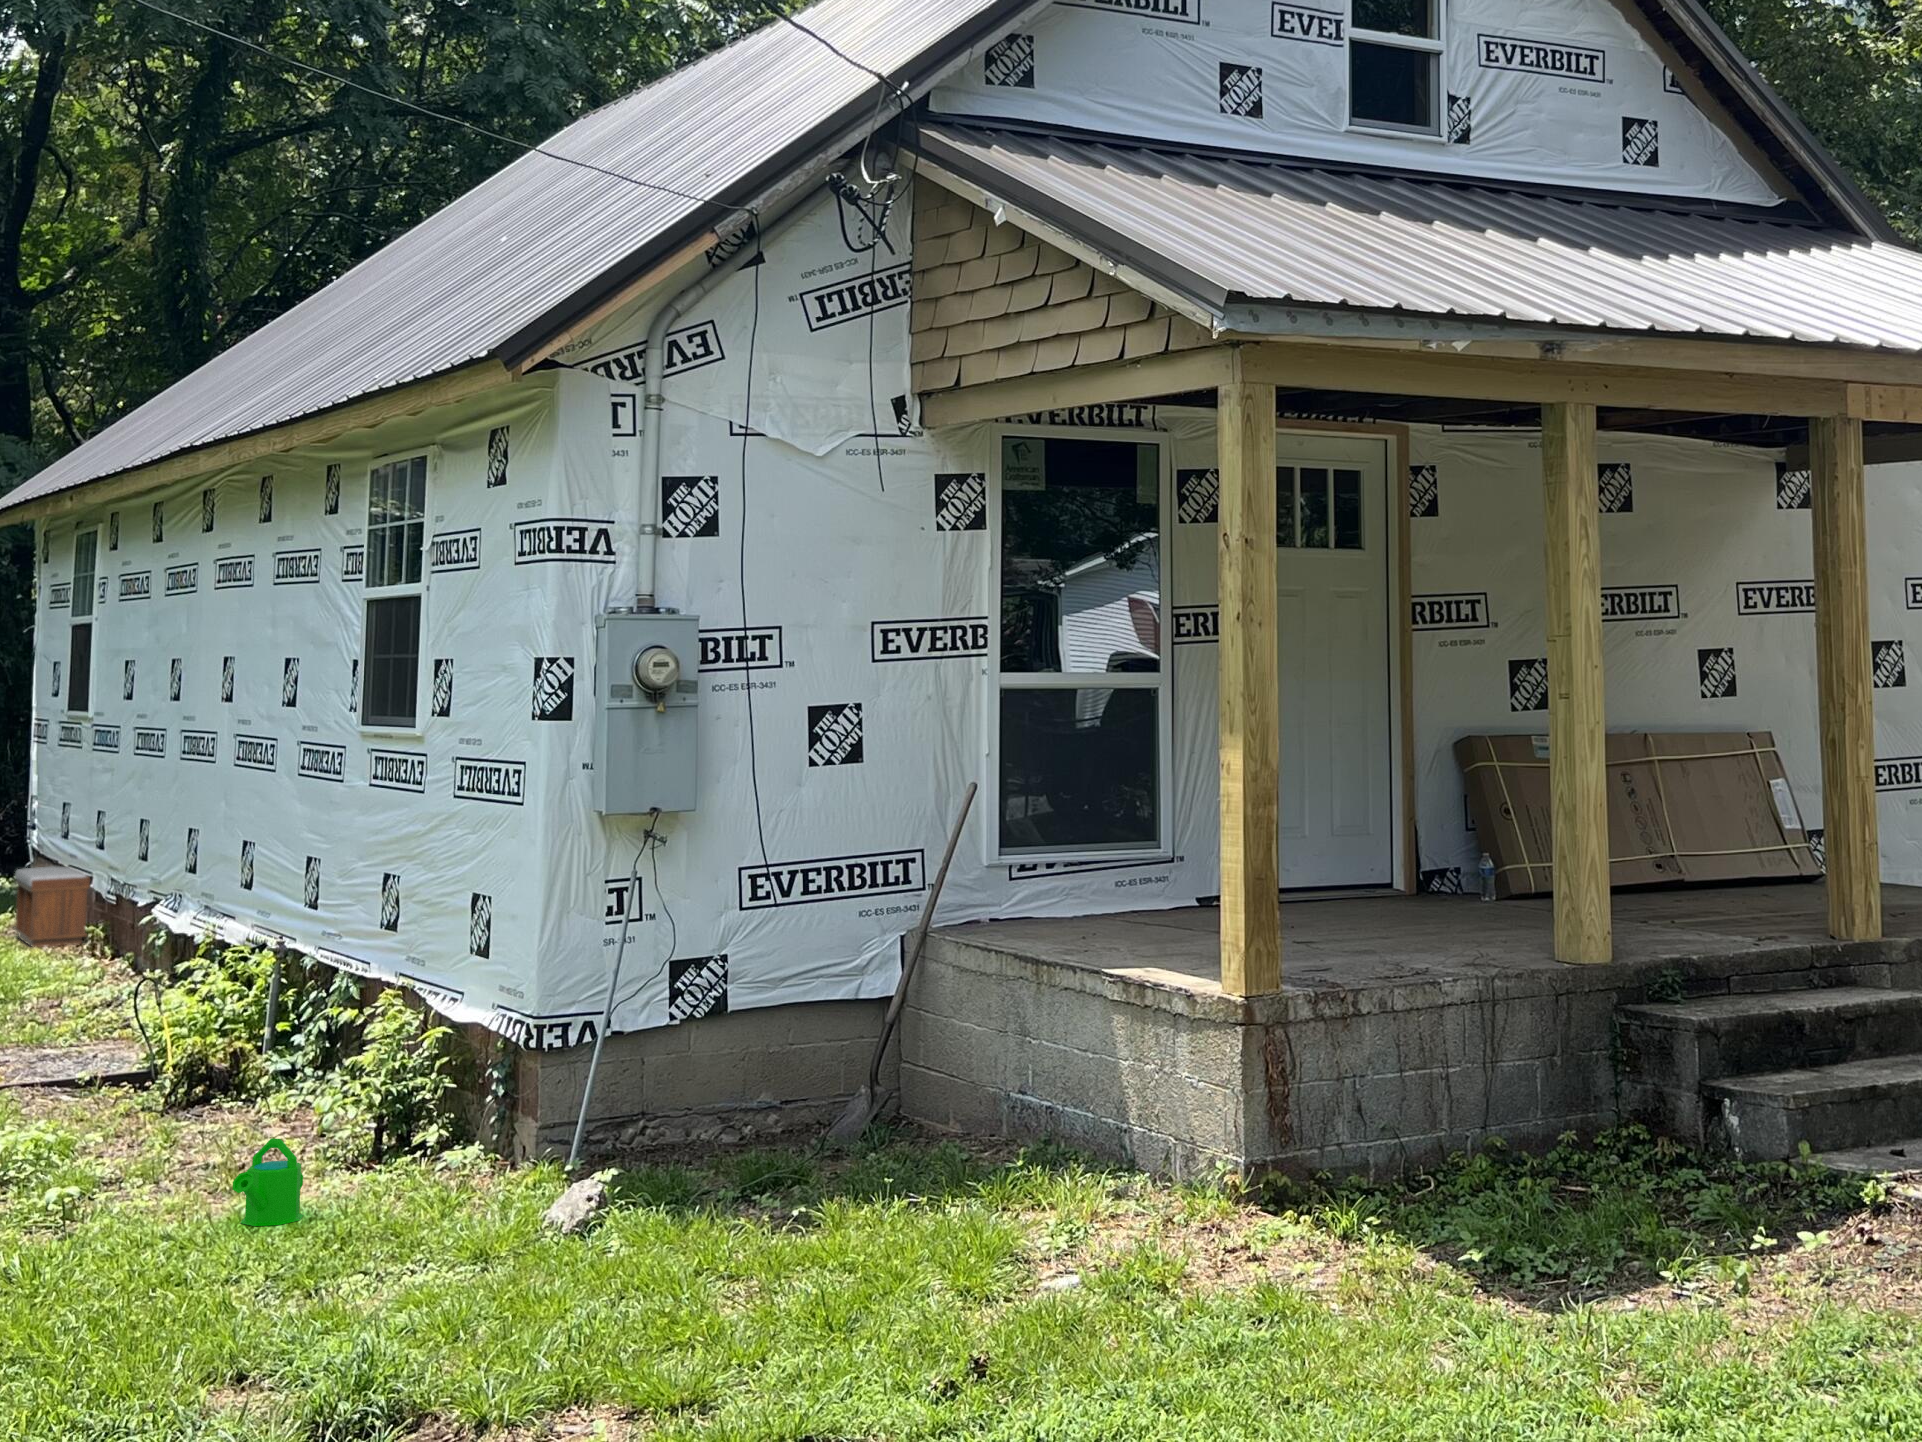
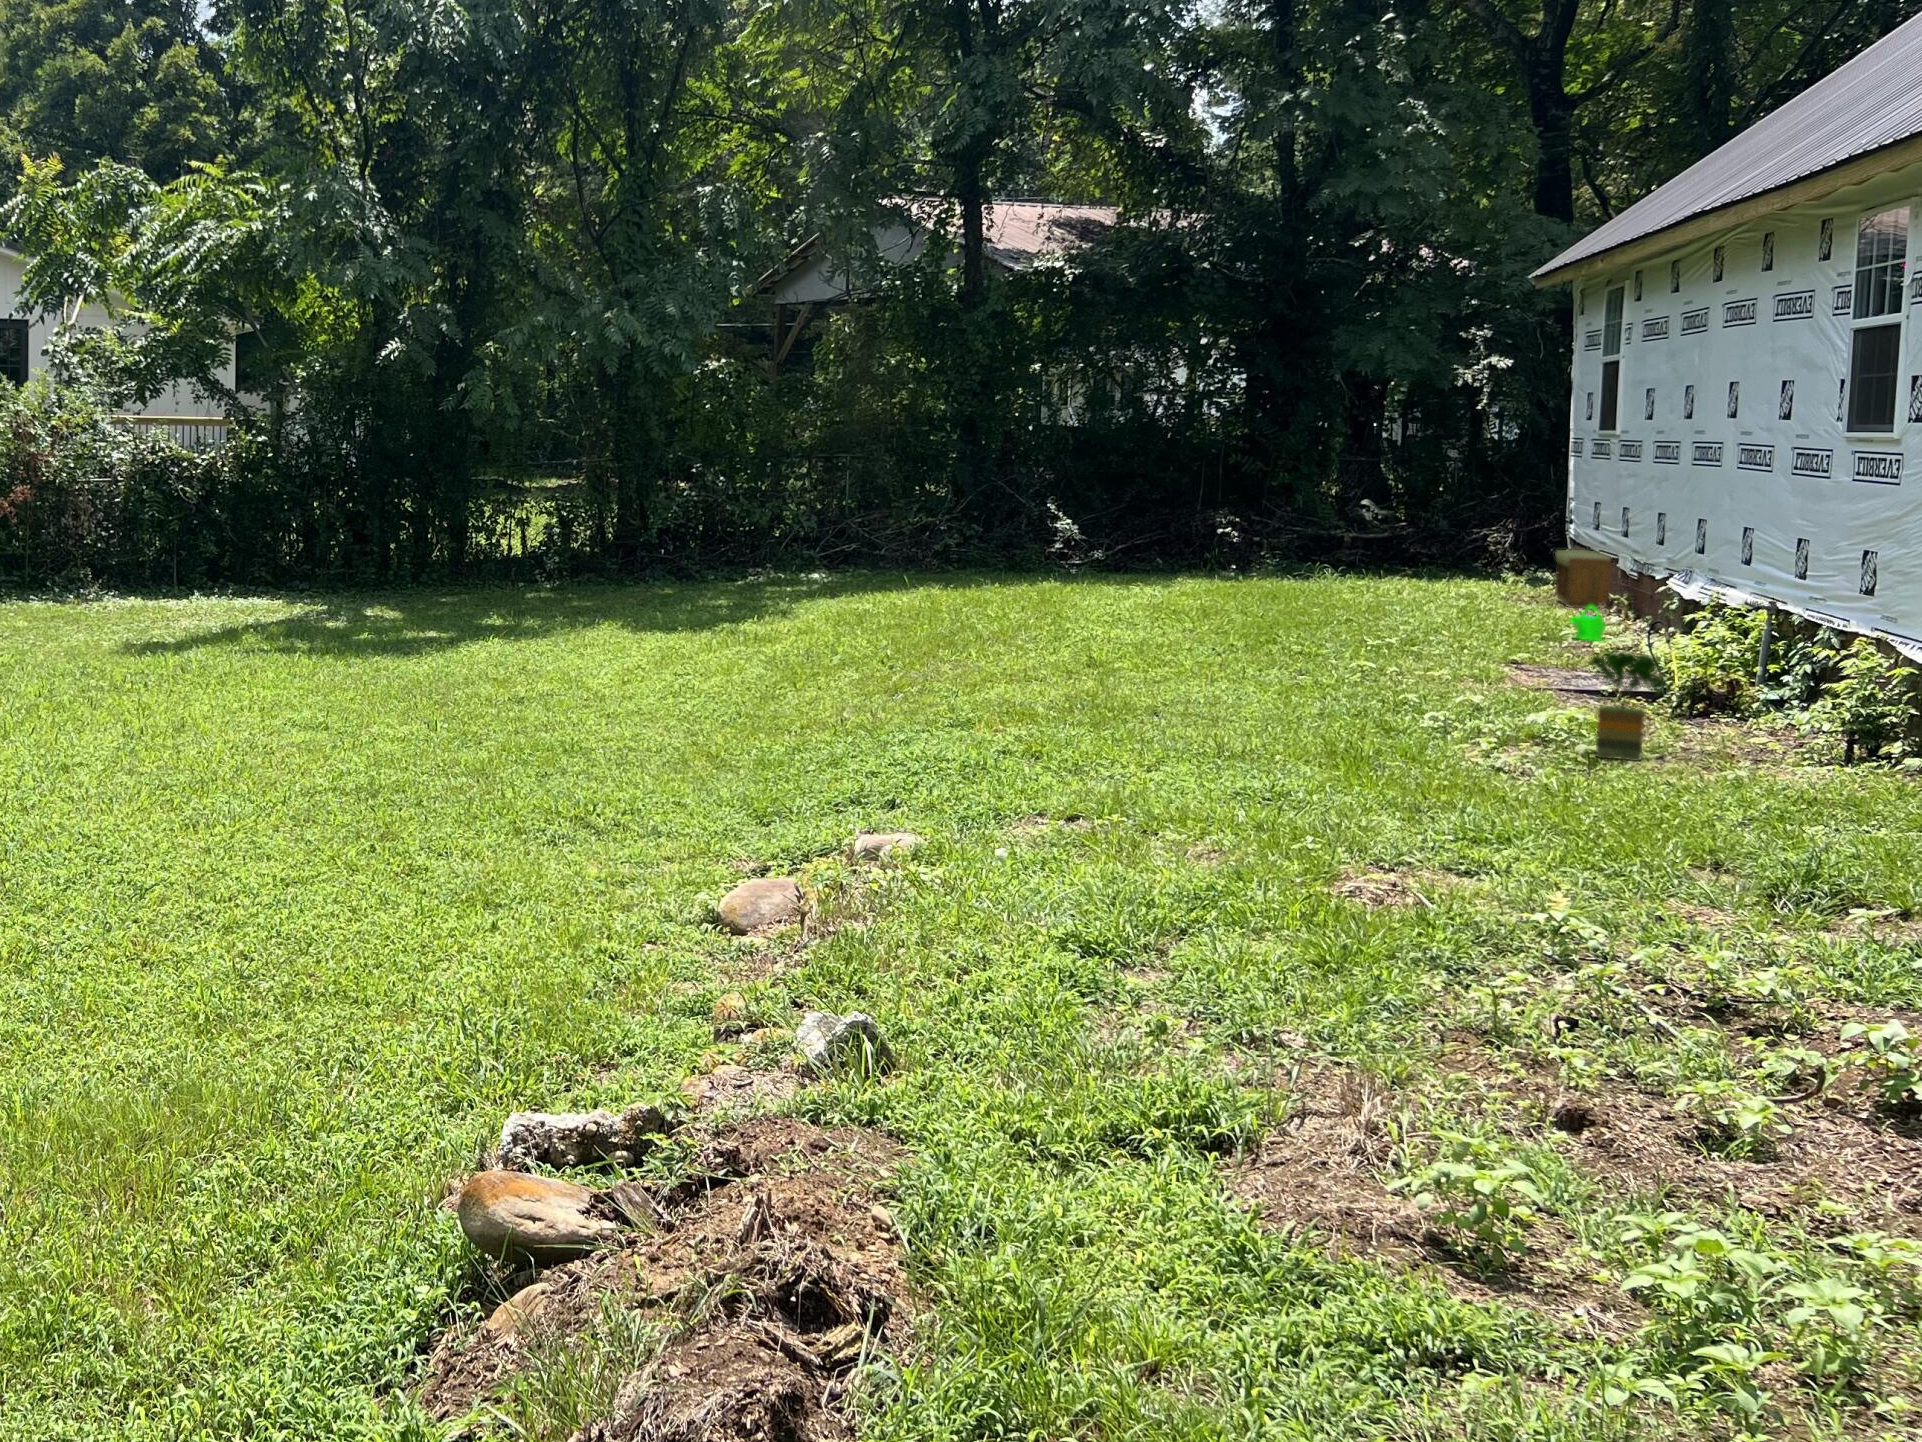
potted tree: none [49,1074,167,1253] -> present [1588,651,1667,761]
watering can: present [233,1138,304,1226] -> present [1570,605,1606,641]

